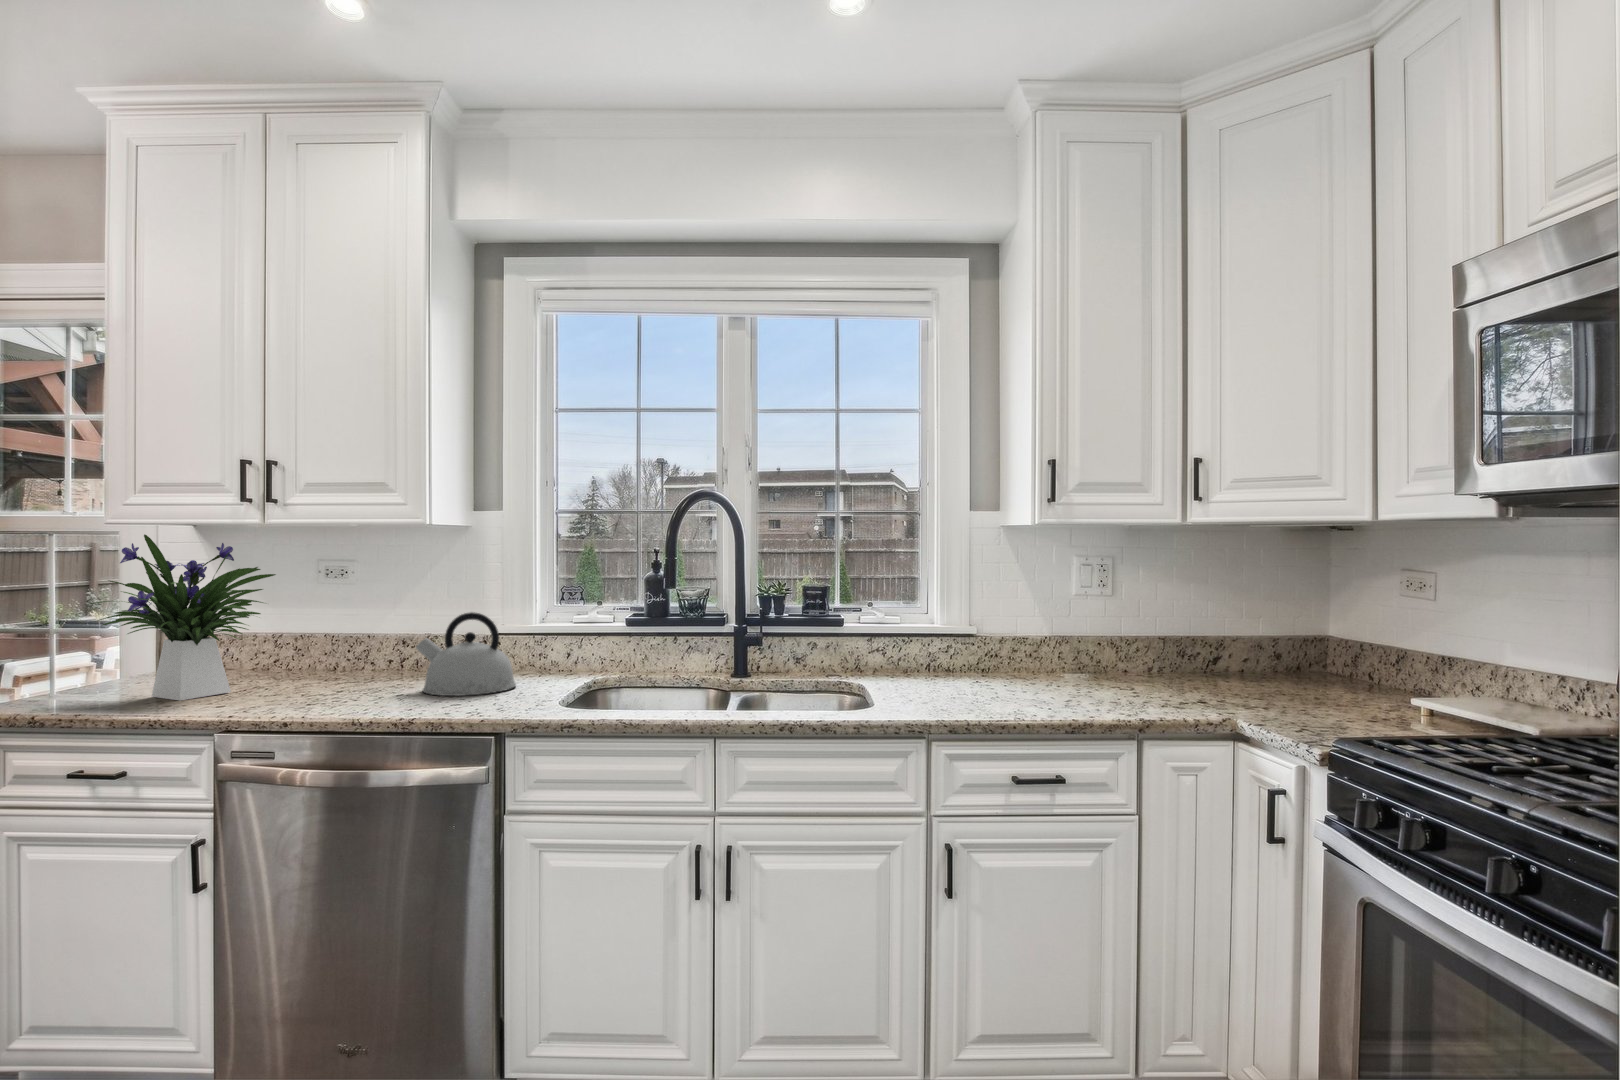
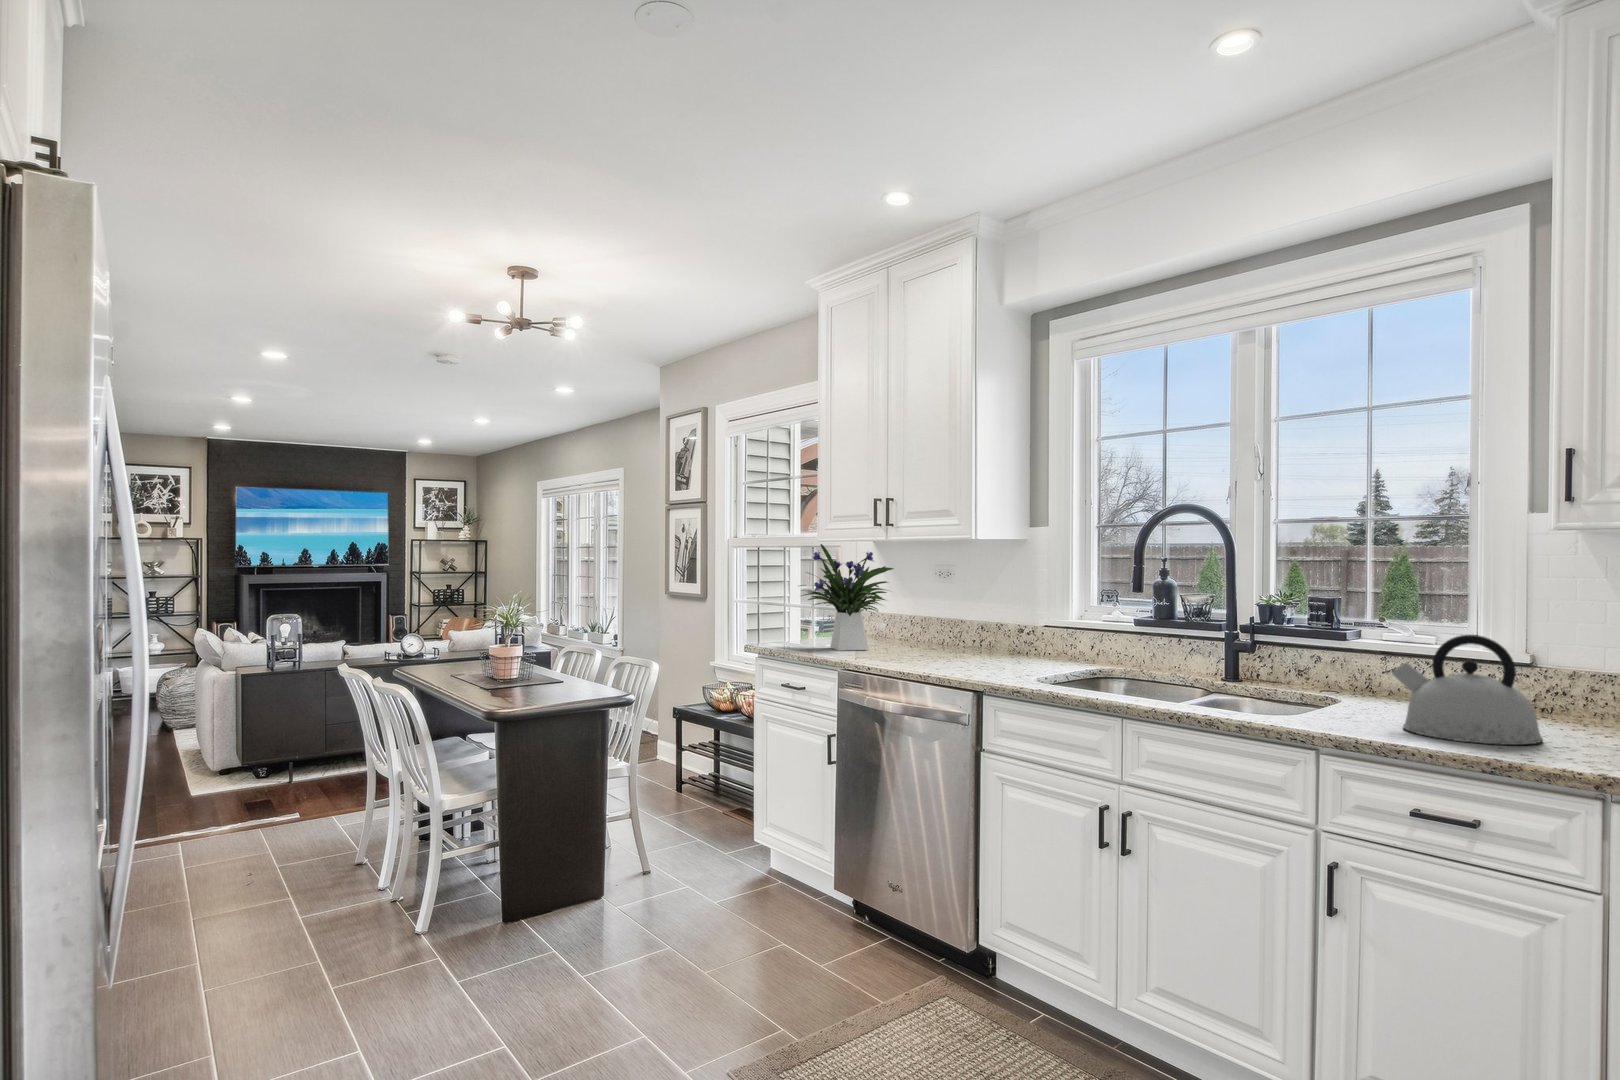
kettle: present [416,612,516,696] -> present [1393,635,1543,745]

